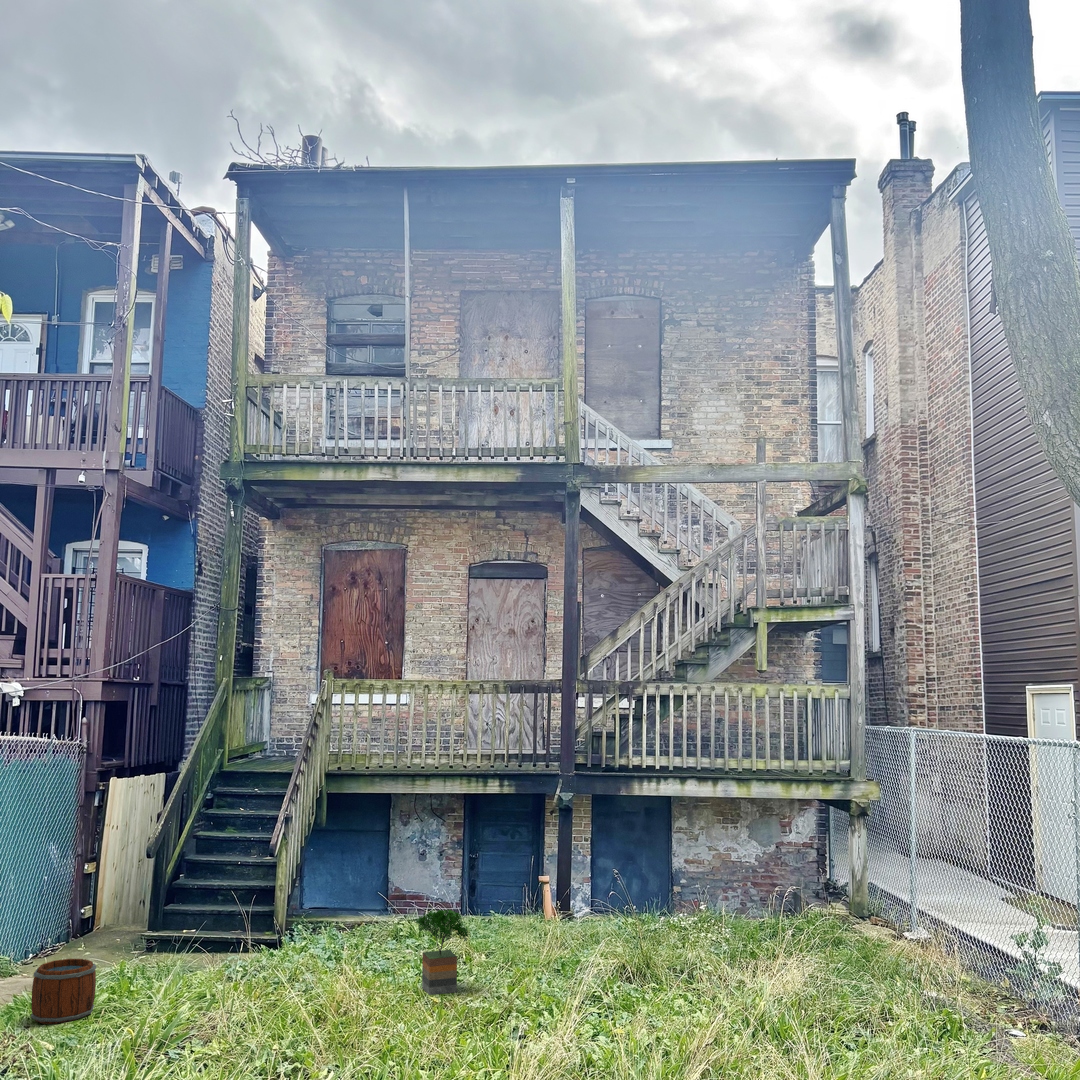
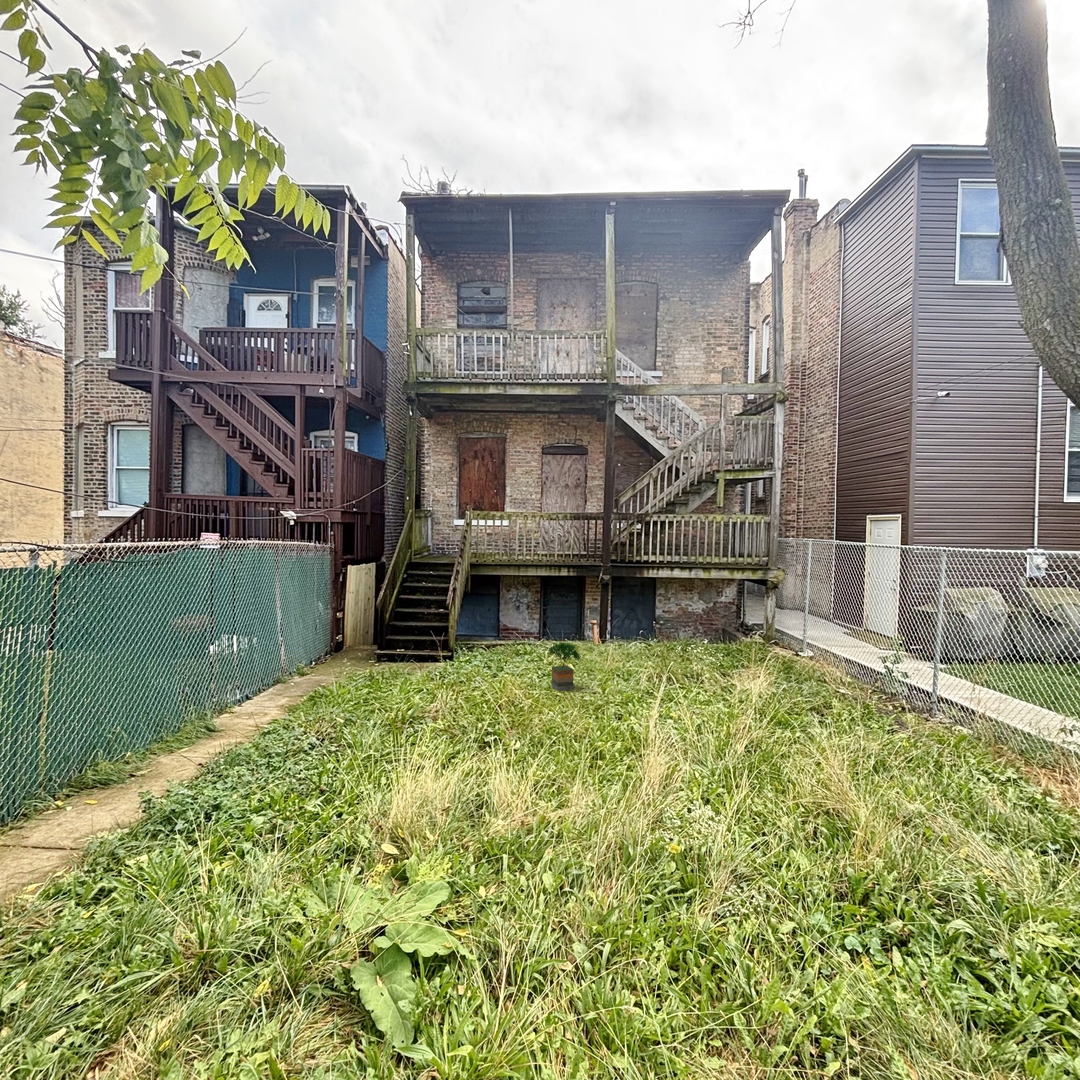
bucket: present [31,959,96,1024] -> none [328,670,365,708]

